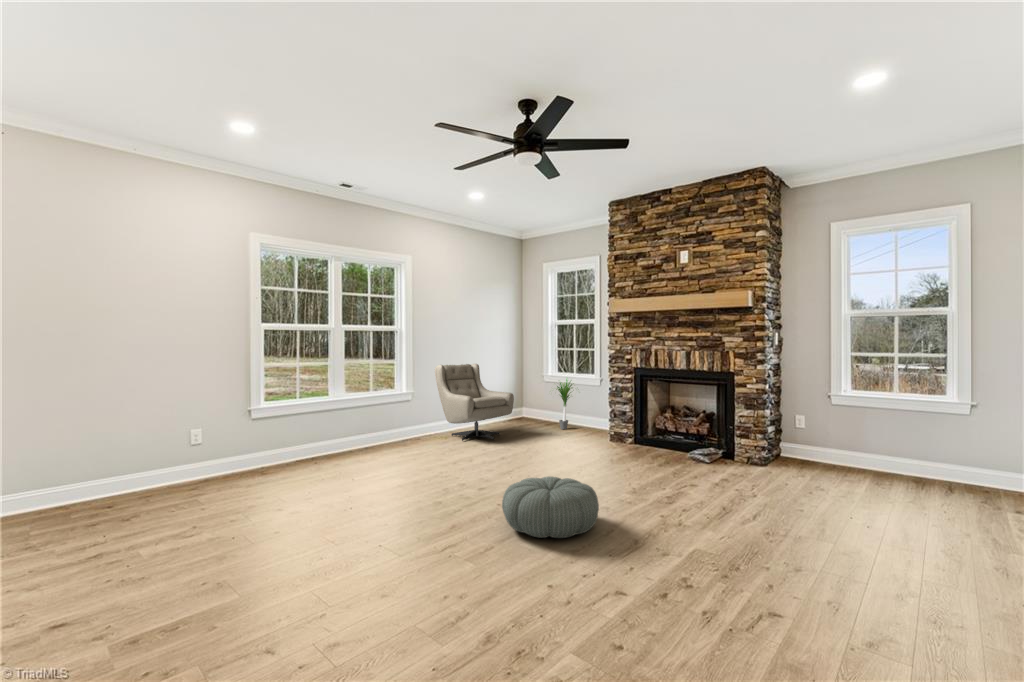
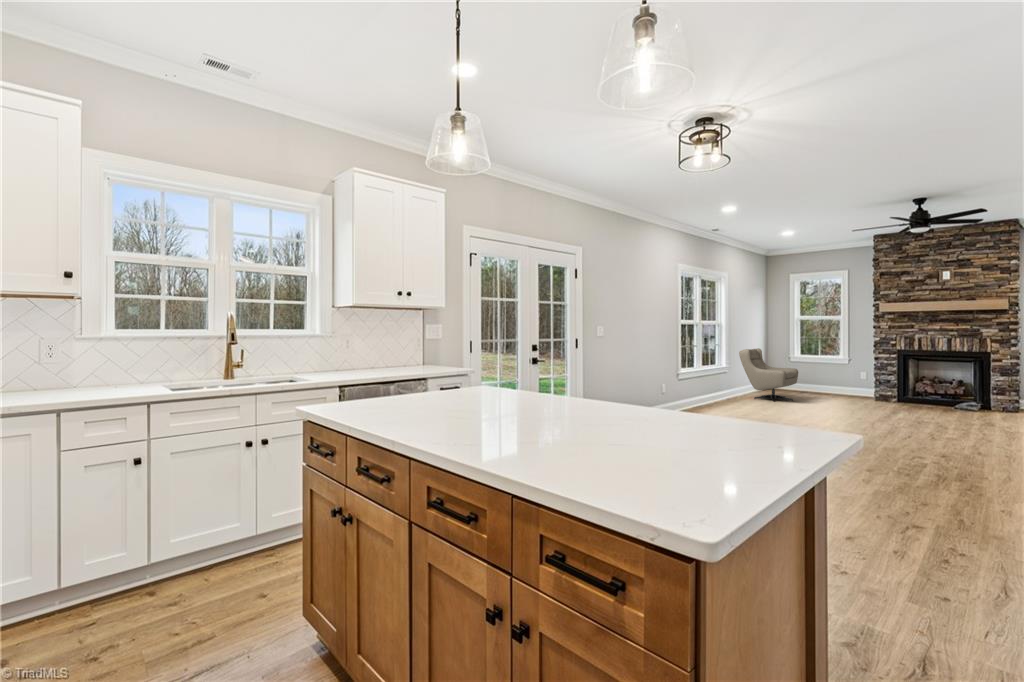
potted plant: present [557,379,573,429] -> none [804,356,834,395]
pouf: present [502,476,599,538] -> none [928,410,1000,439]

